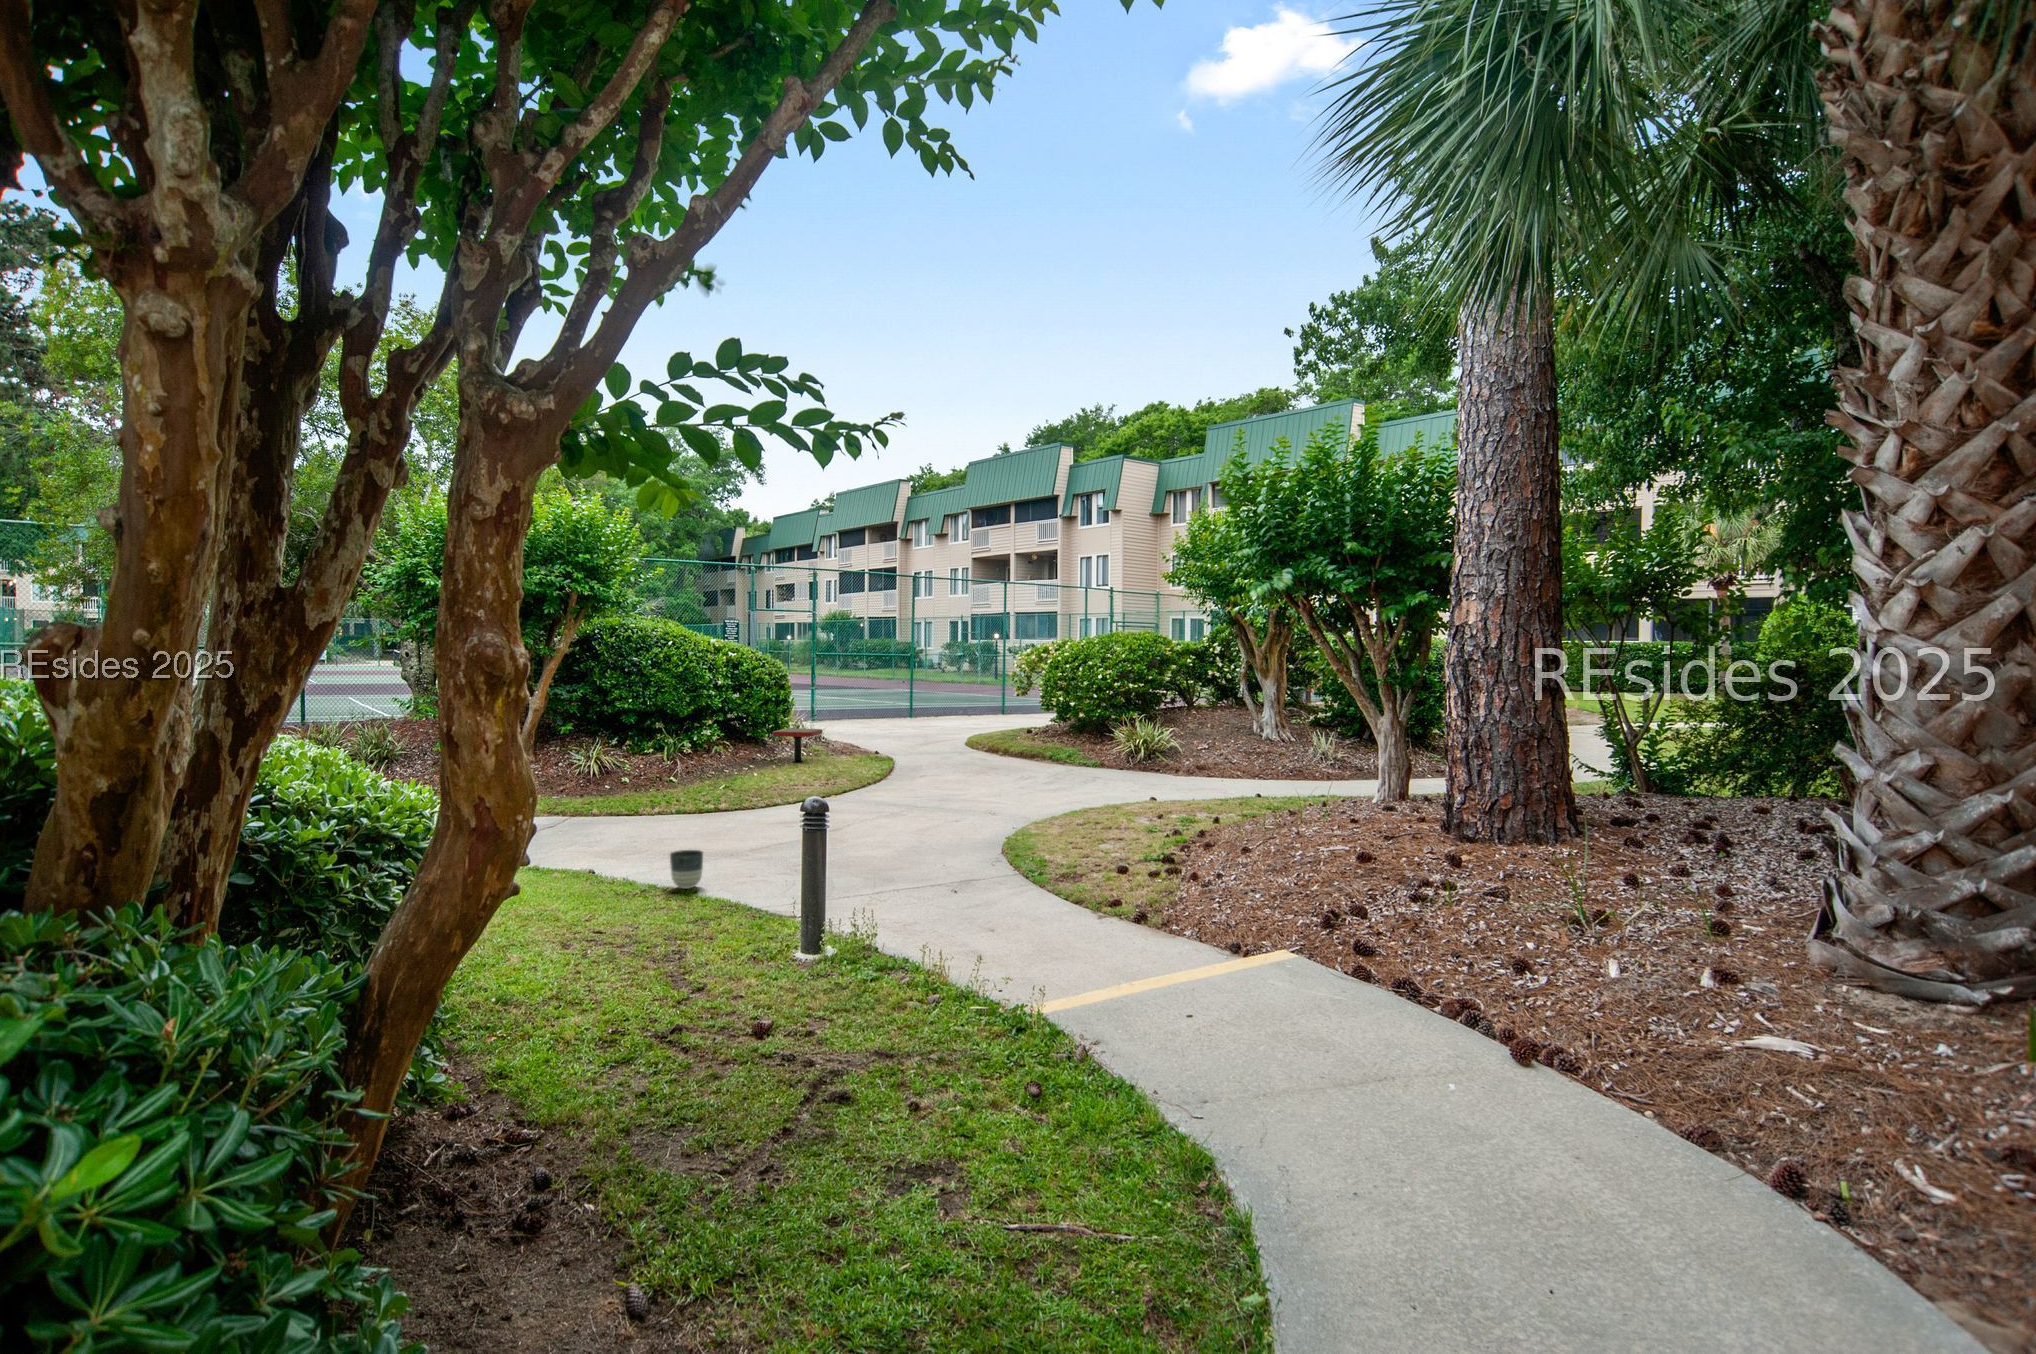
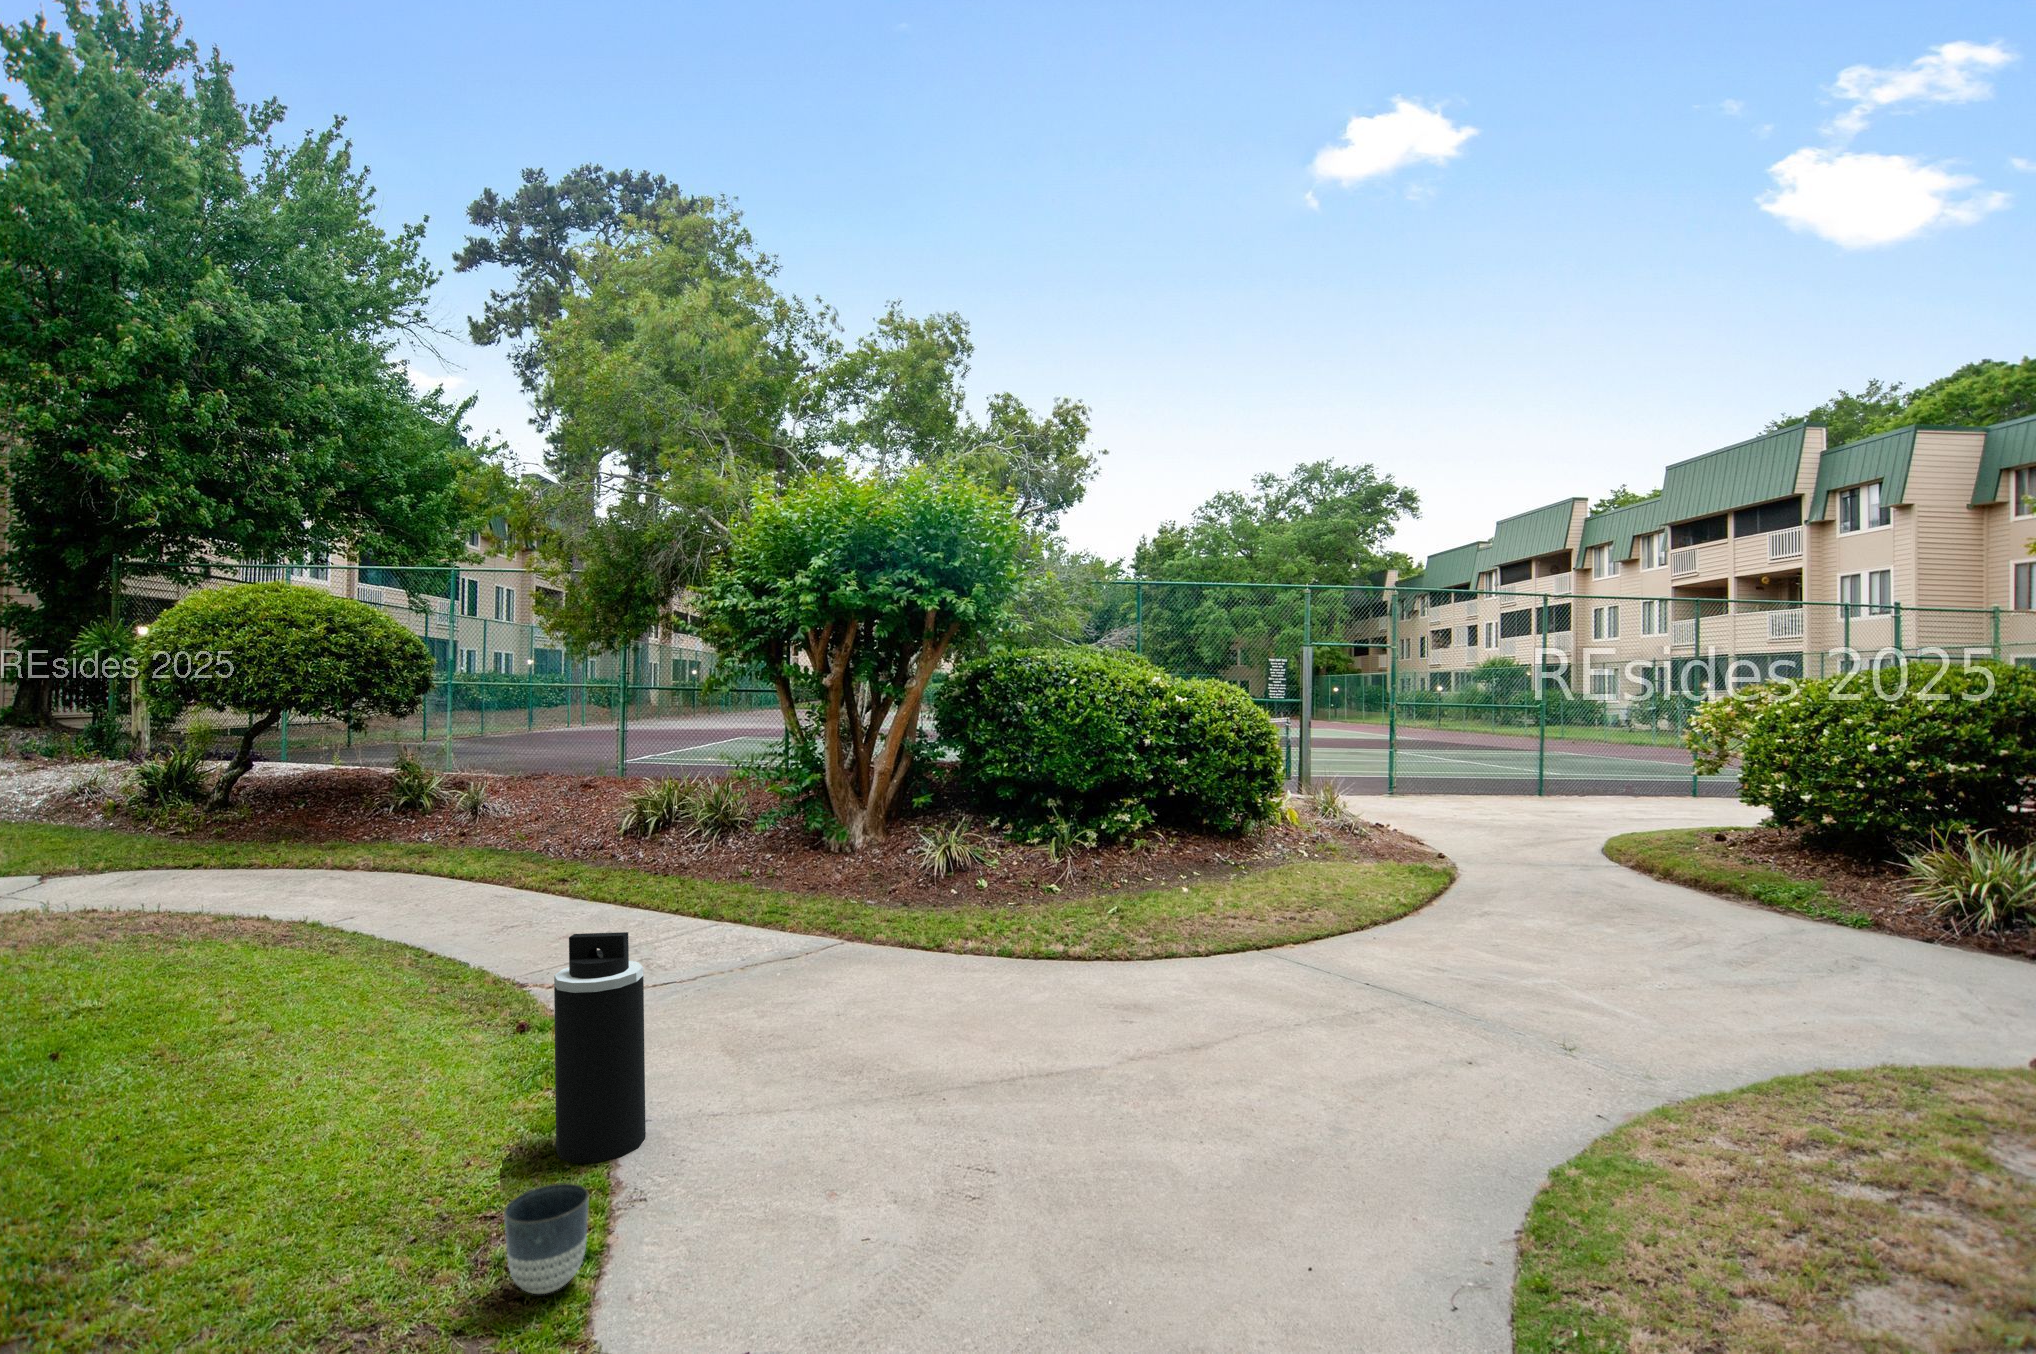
pedestal table: present [773,728,823,763] -> none [1255,816,1332,869]
trash can: none [589,762,635,874] -> present [554,932,646,1163]

